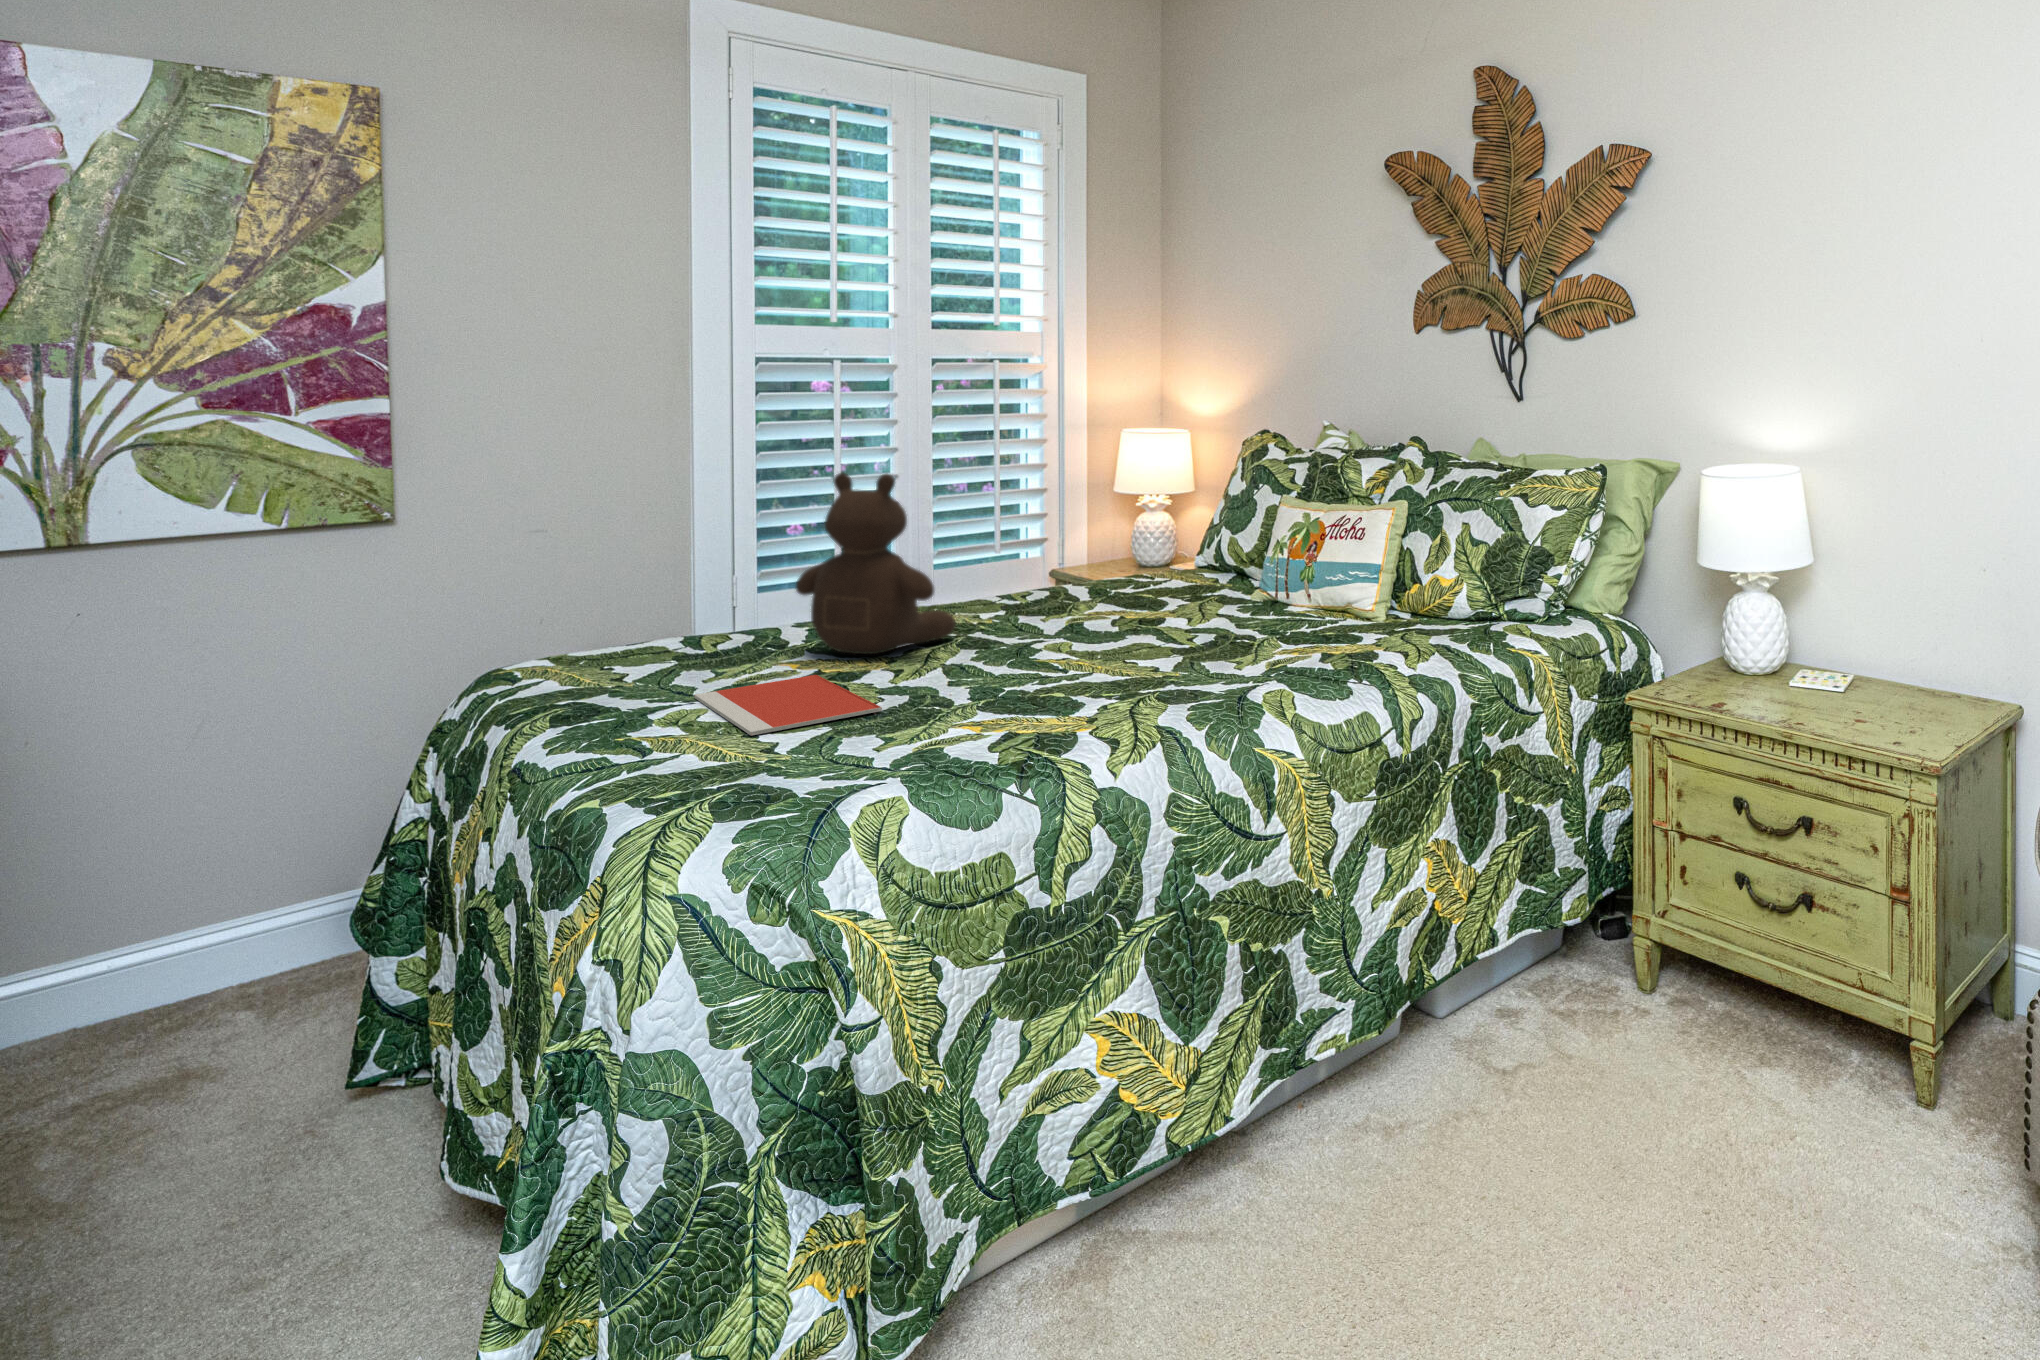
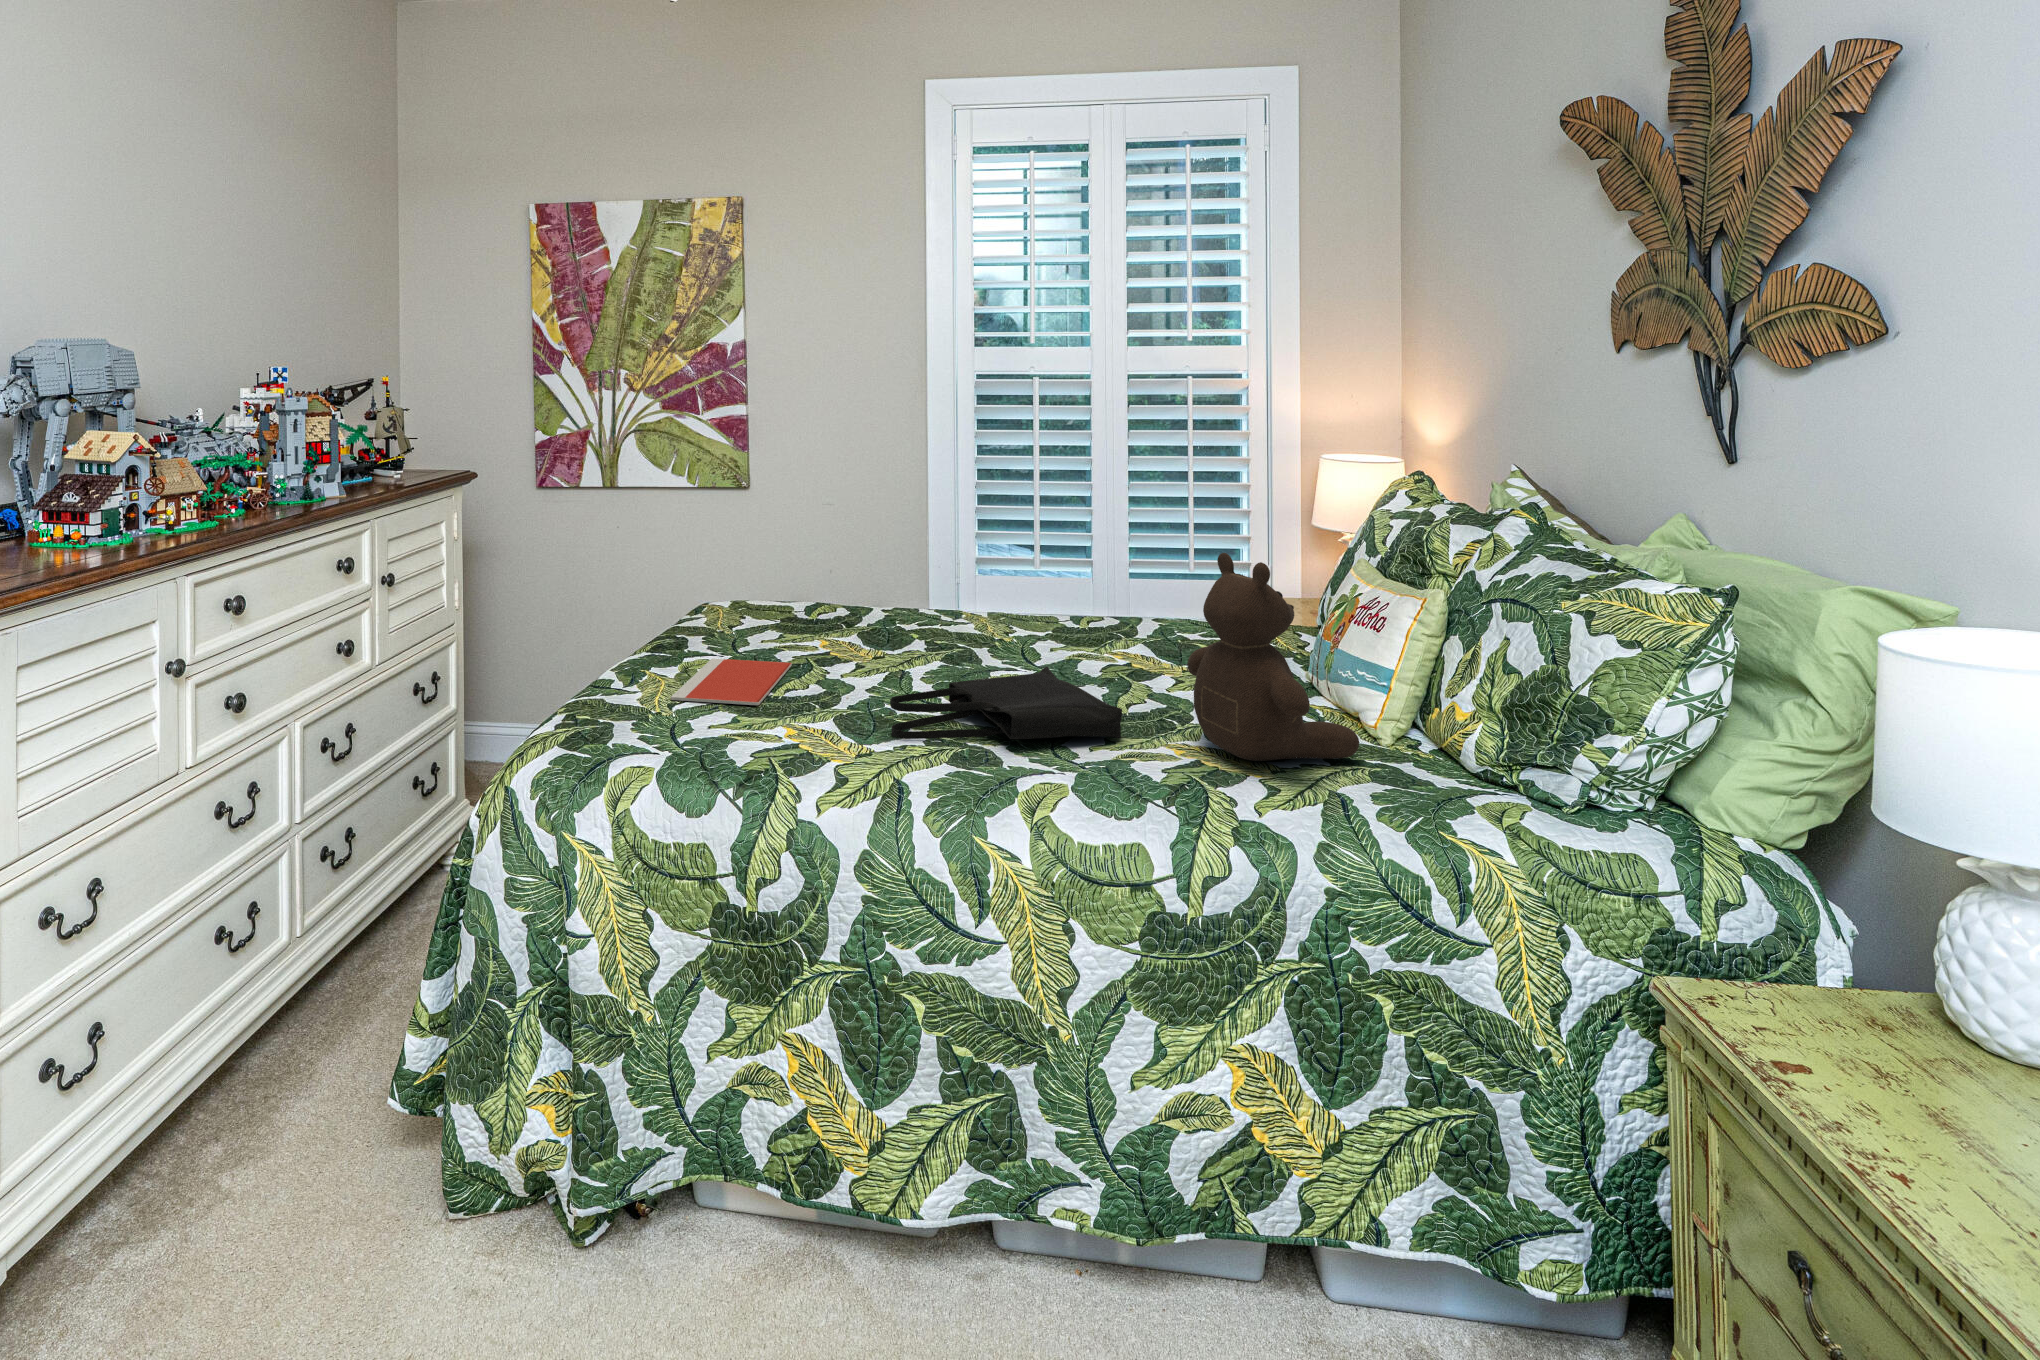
teddy bear: present [795,473,956,654] -> present [1187,553,1359,761]
tote bag: none [1068,612,1253,694] -> present [890,667,1122,739]

